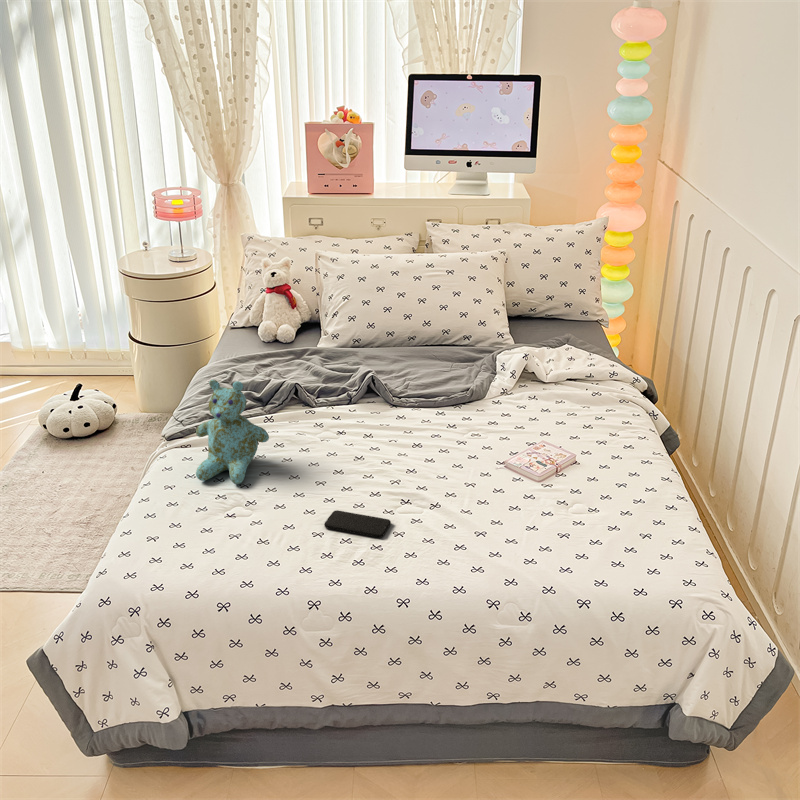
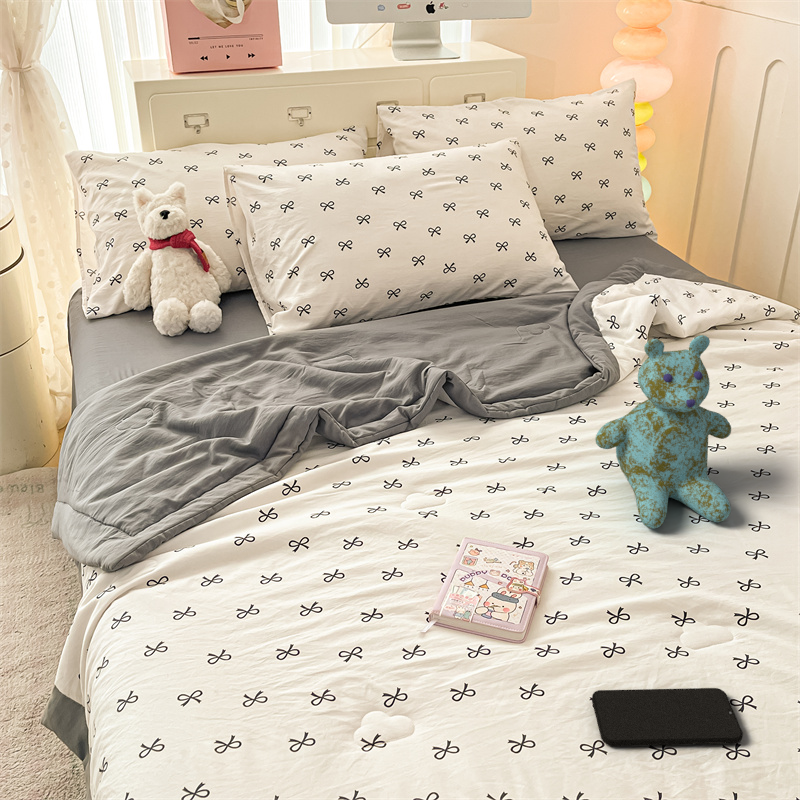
stuffed bear: present [196,380,269,484] -> present [595,335,731,529]

